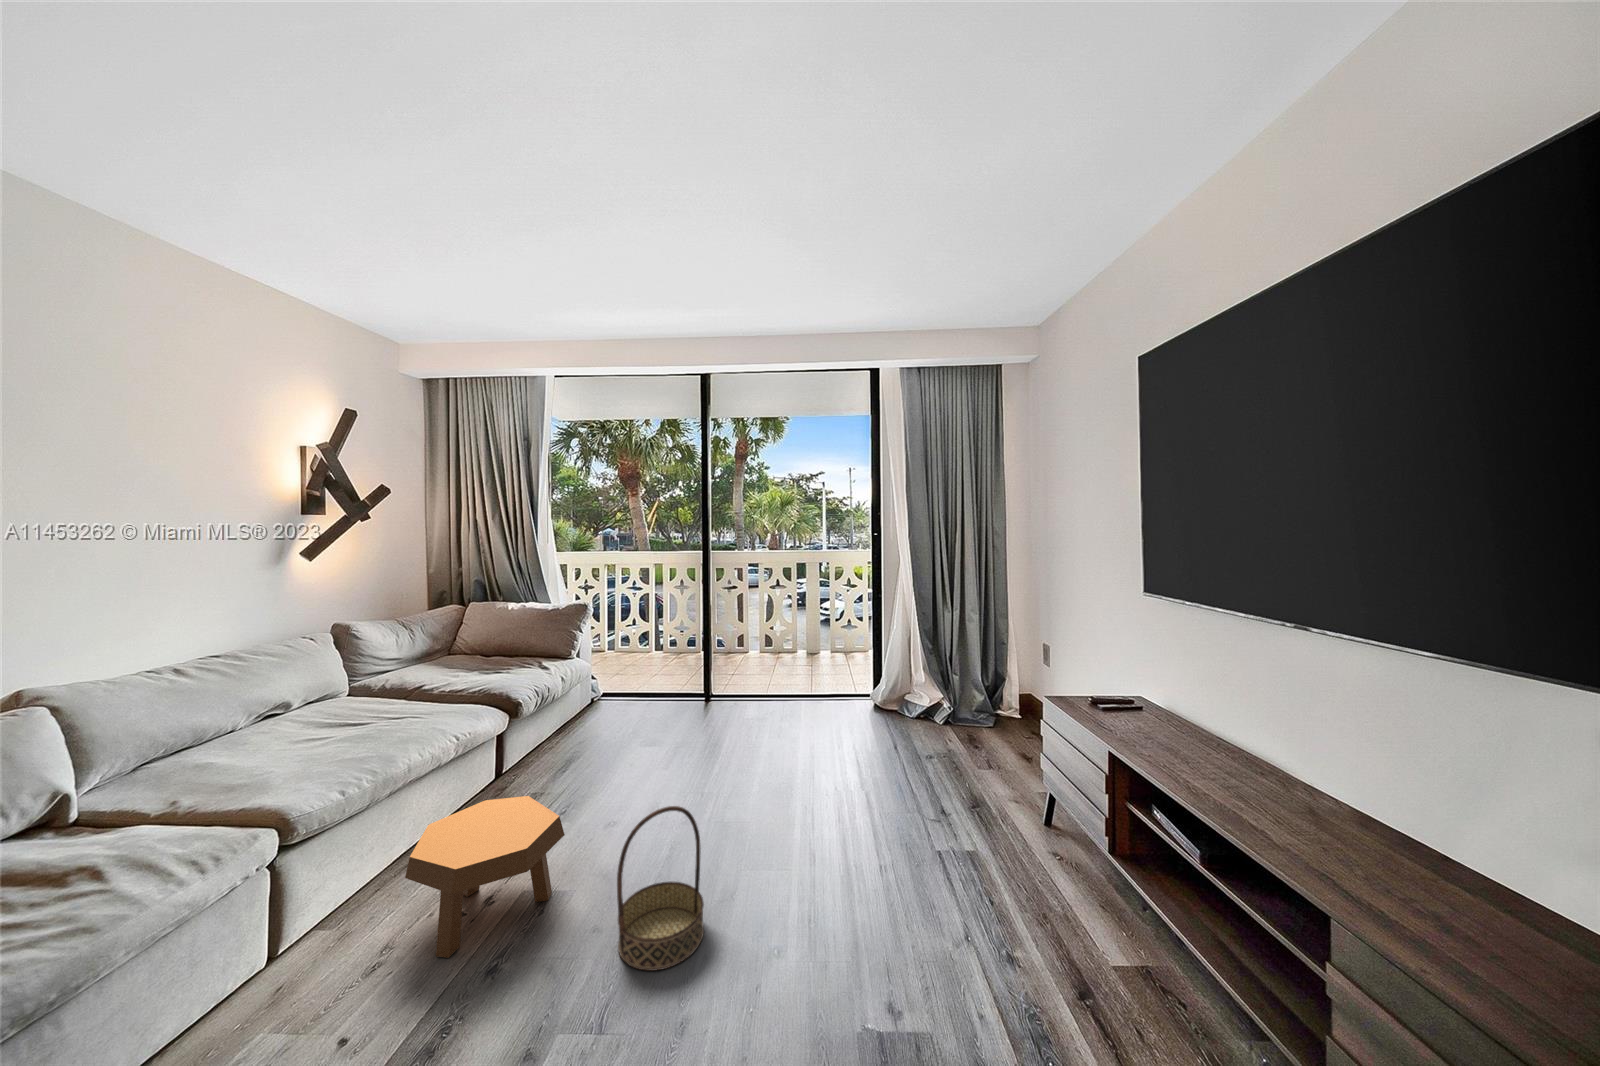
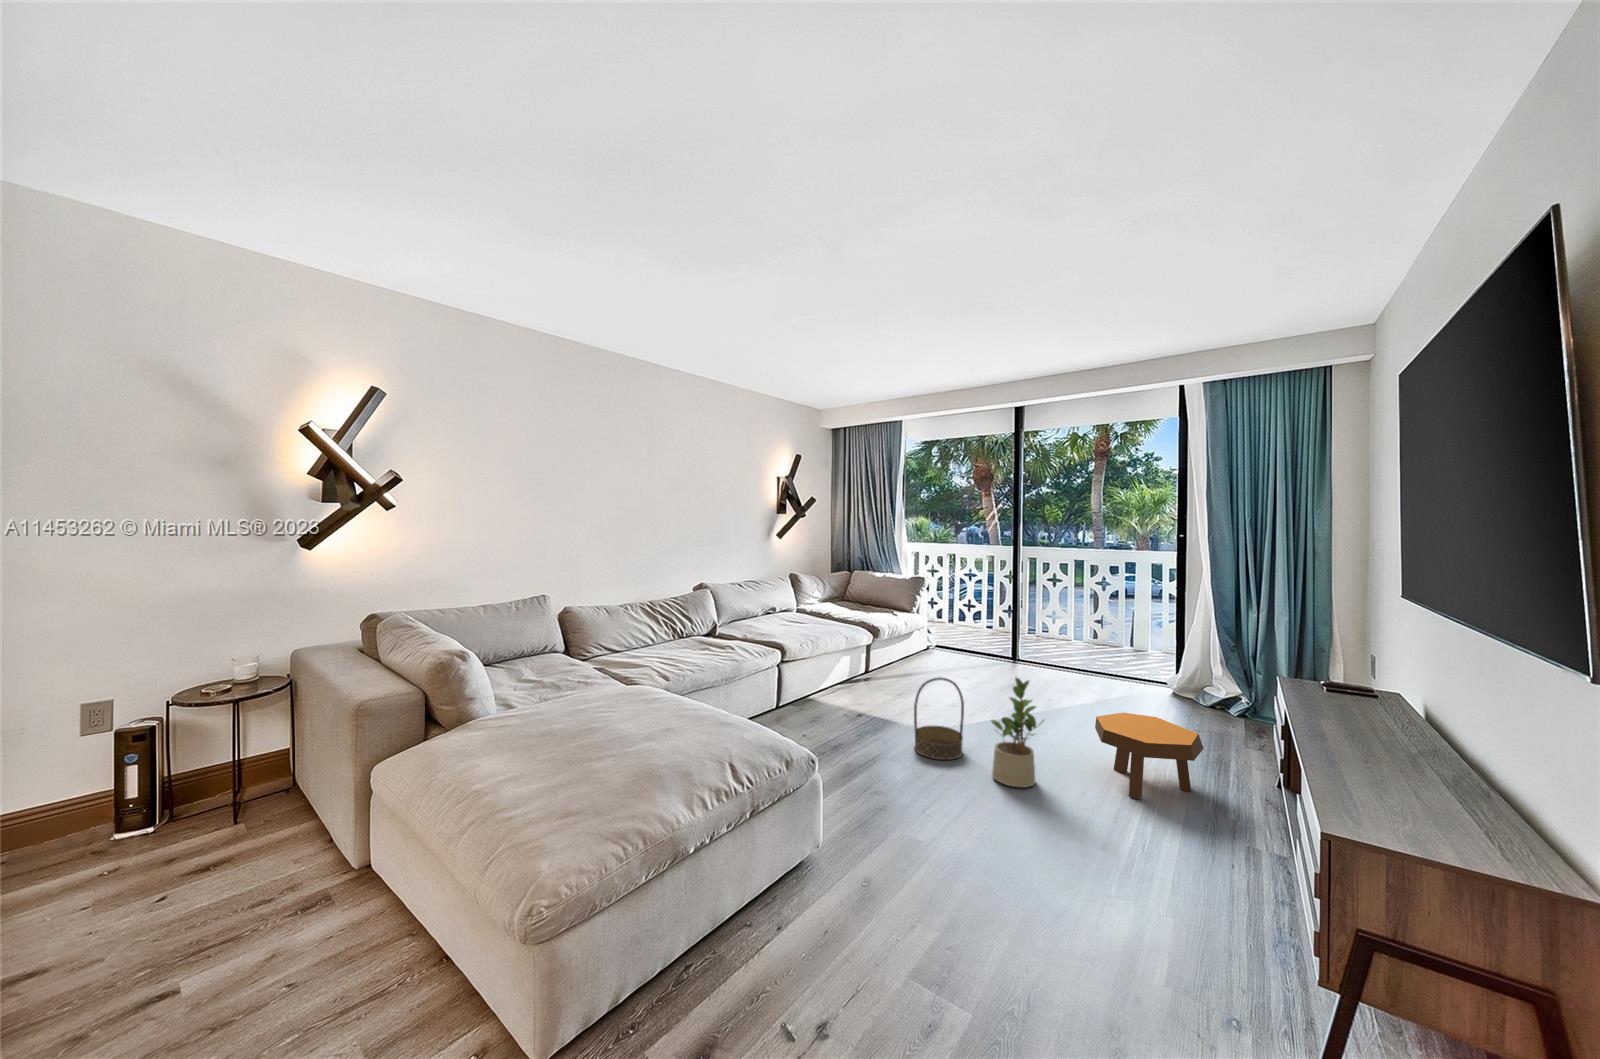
potted plant: none [762,791,849,988] -> present [991,678,1044,787]
footstool: present [405,796,565,958] -> present [1095,713,1204,799]

